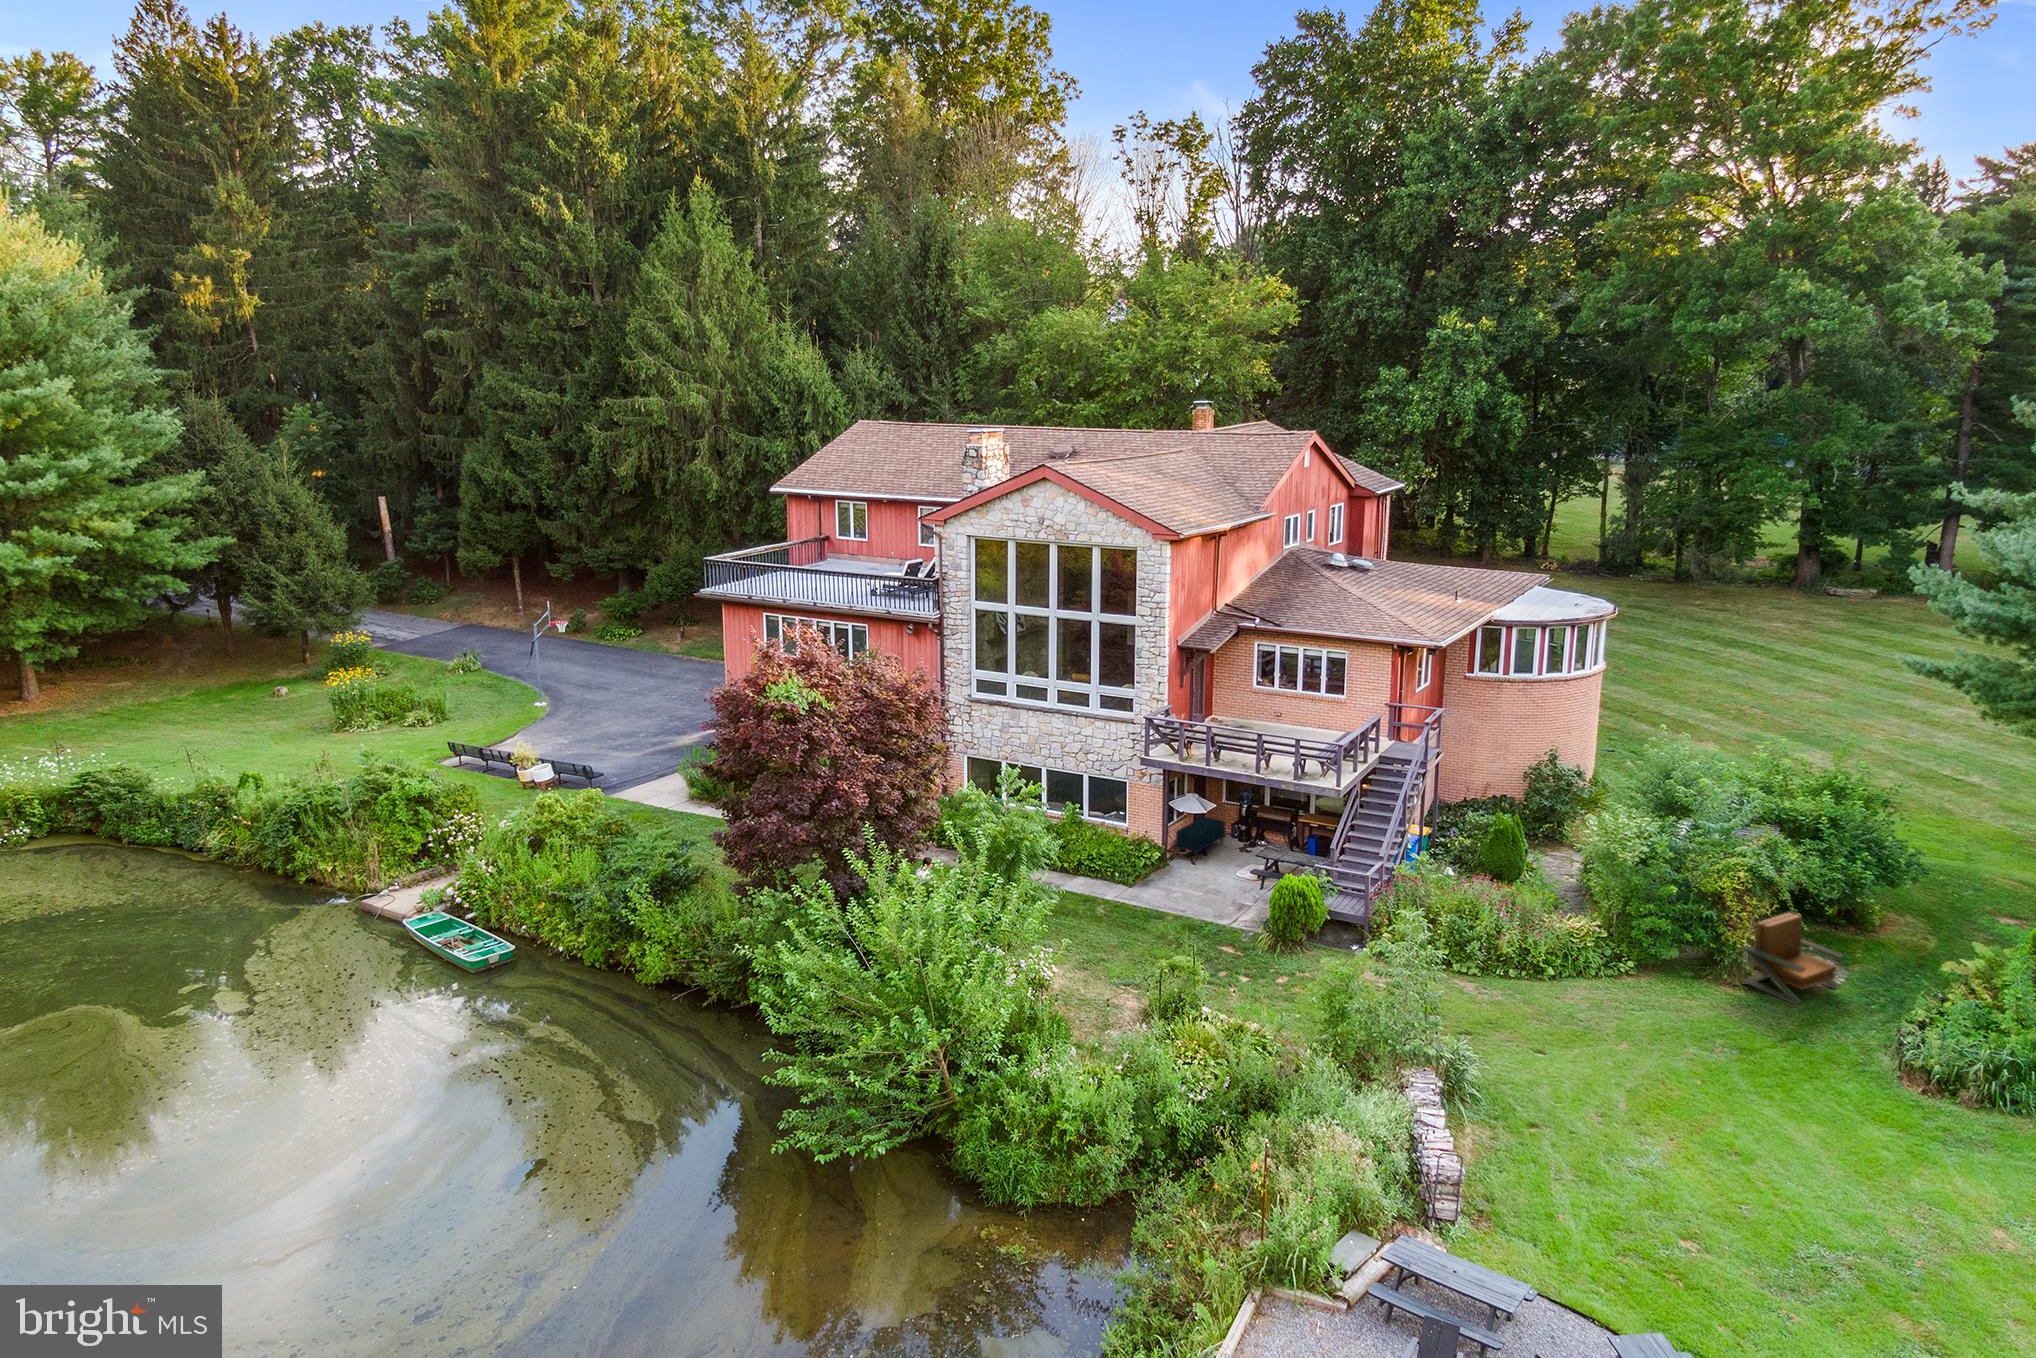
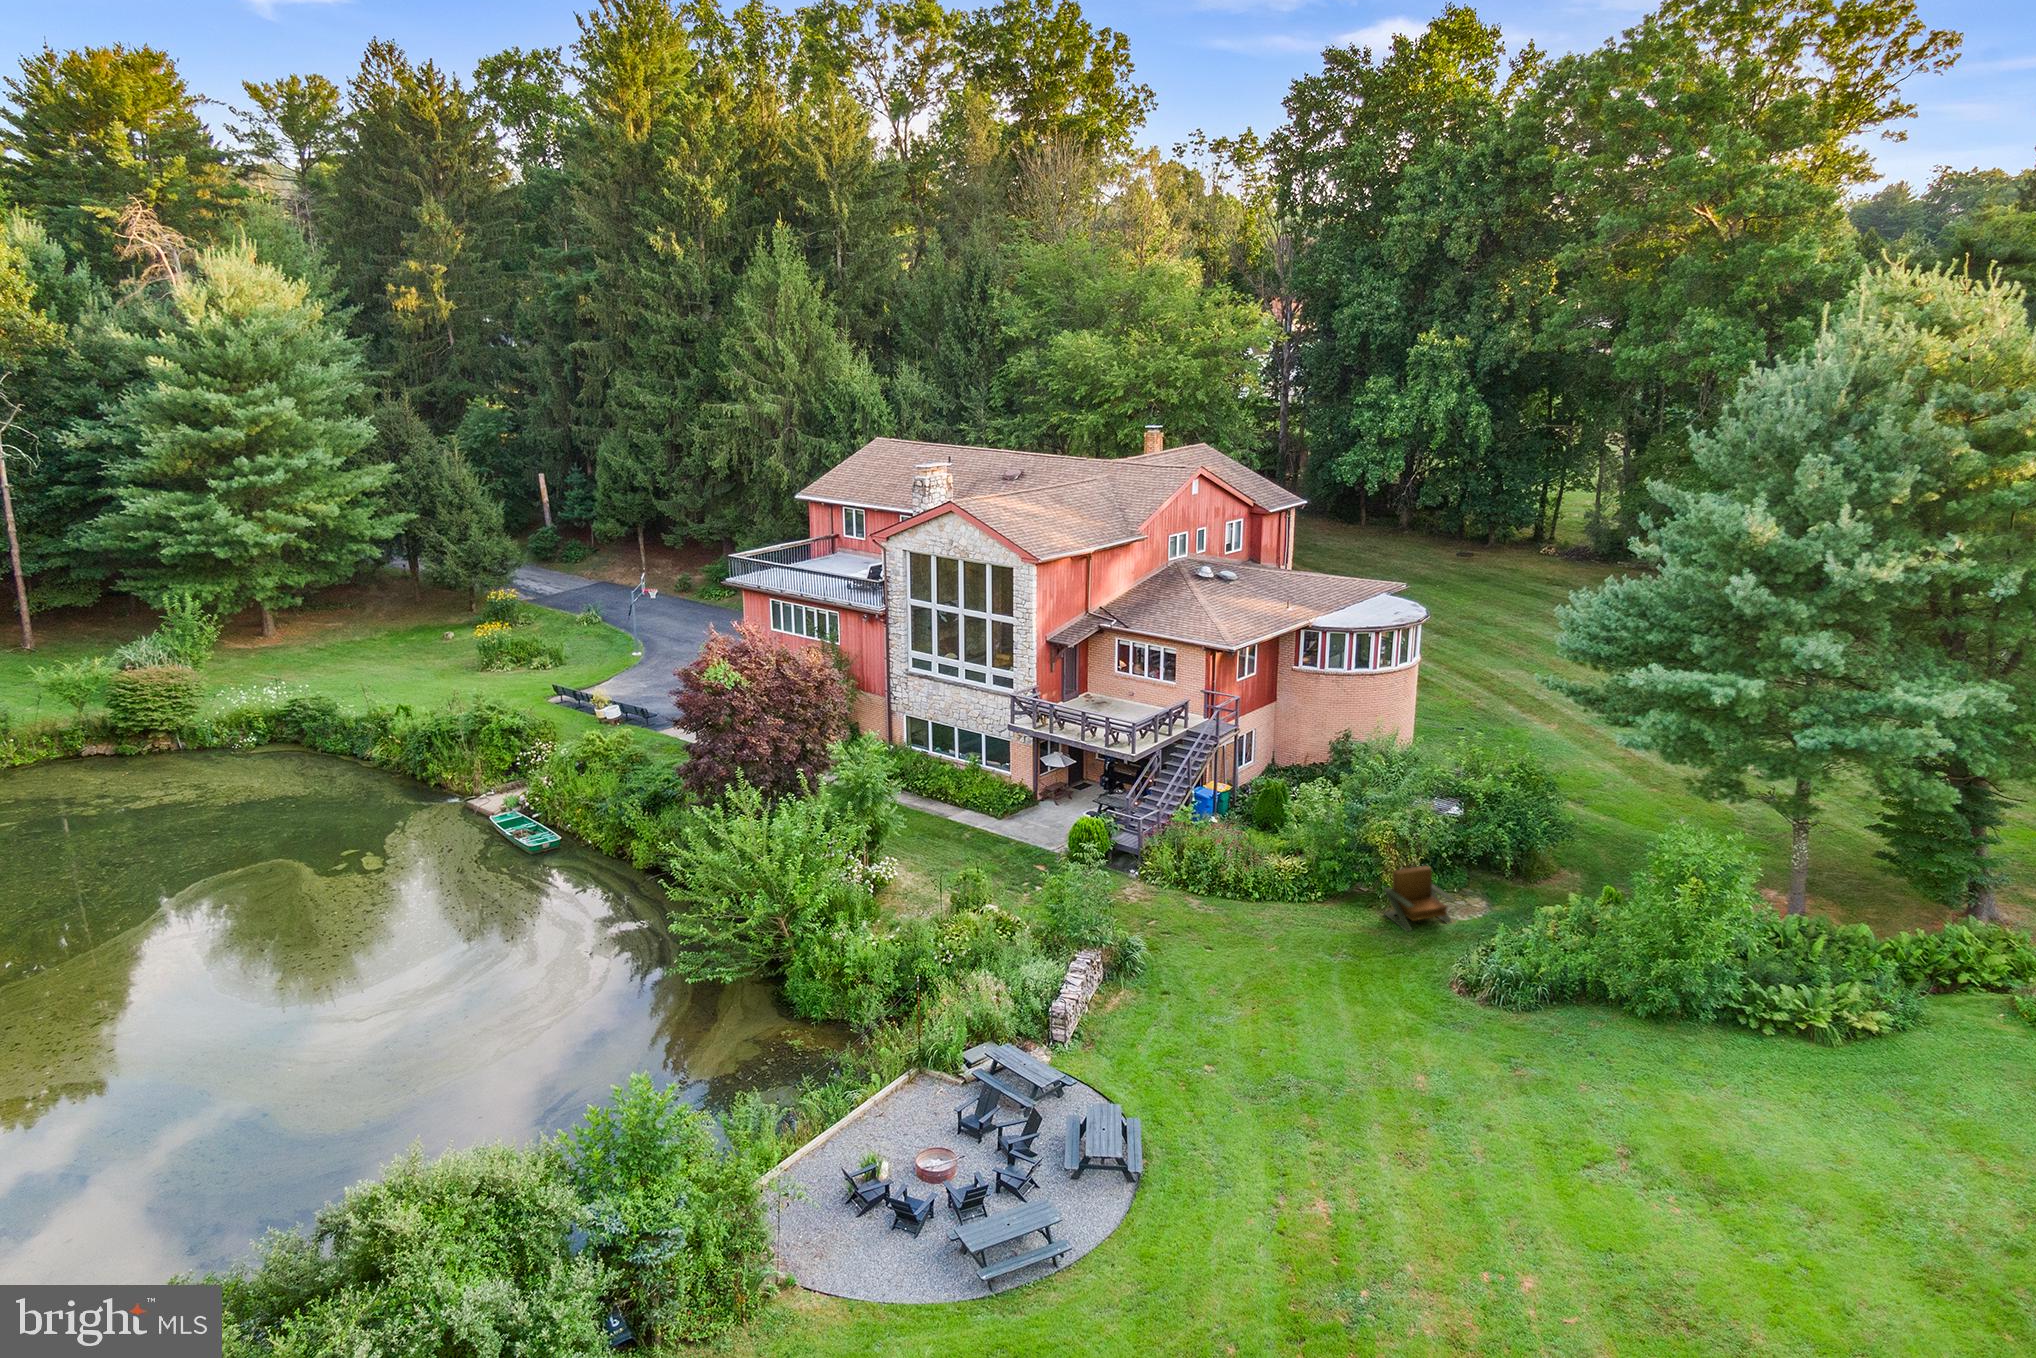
bench: present [1176,817,1226,859] -> none [1046,772,1089,804]

